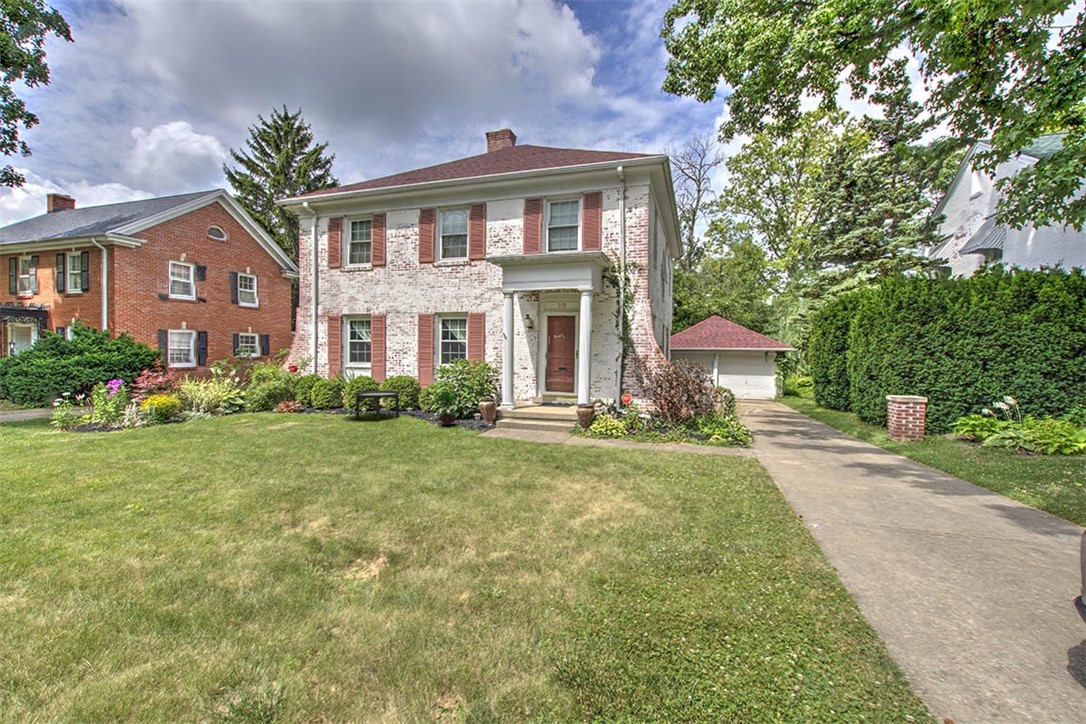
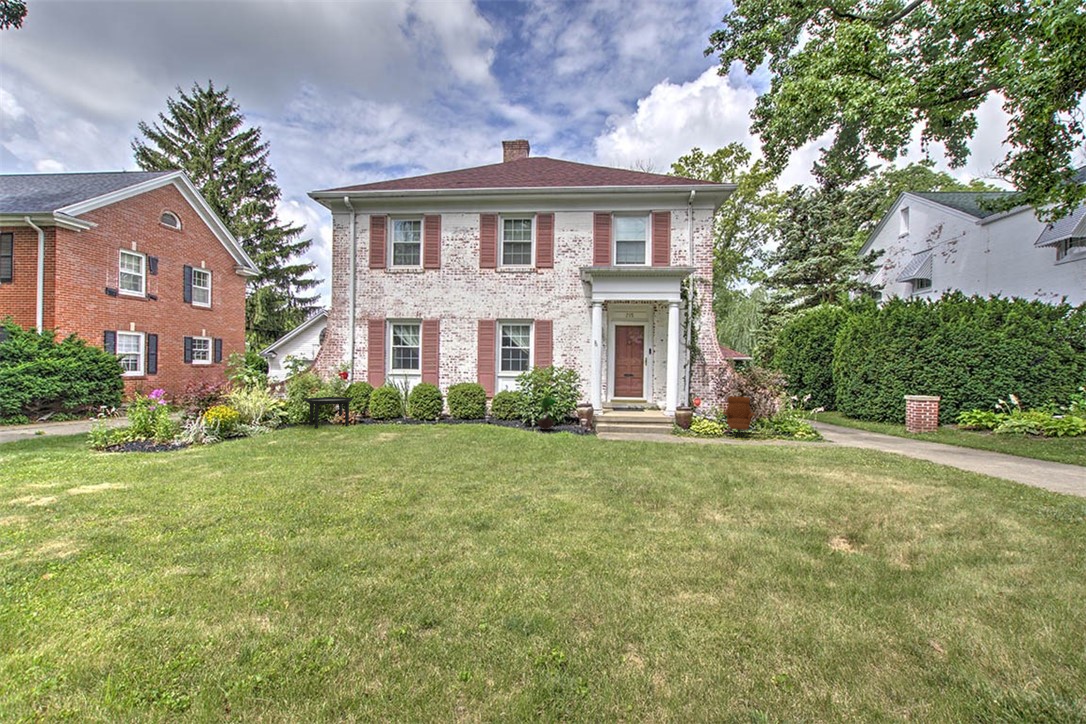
round table: present [354,391,400,421] -> present [304,397,354,428]
lounge chair: none [621,395,661,444] -> present [722,396,756,438]

